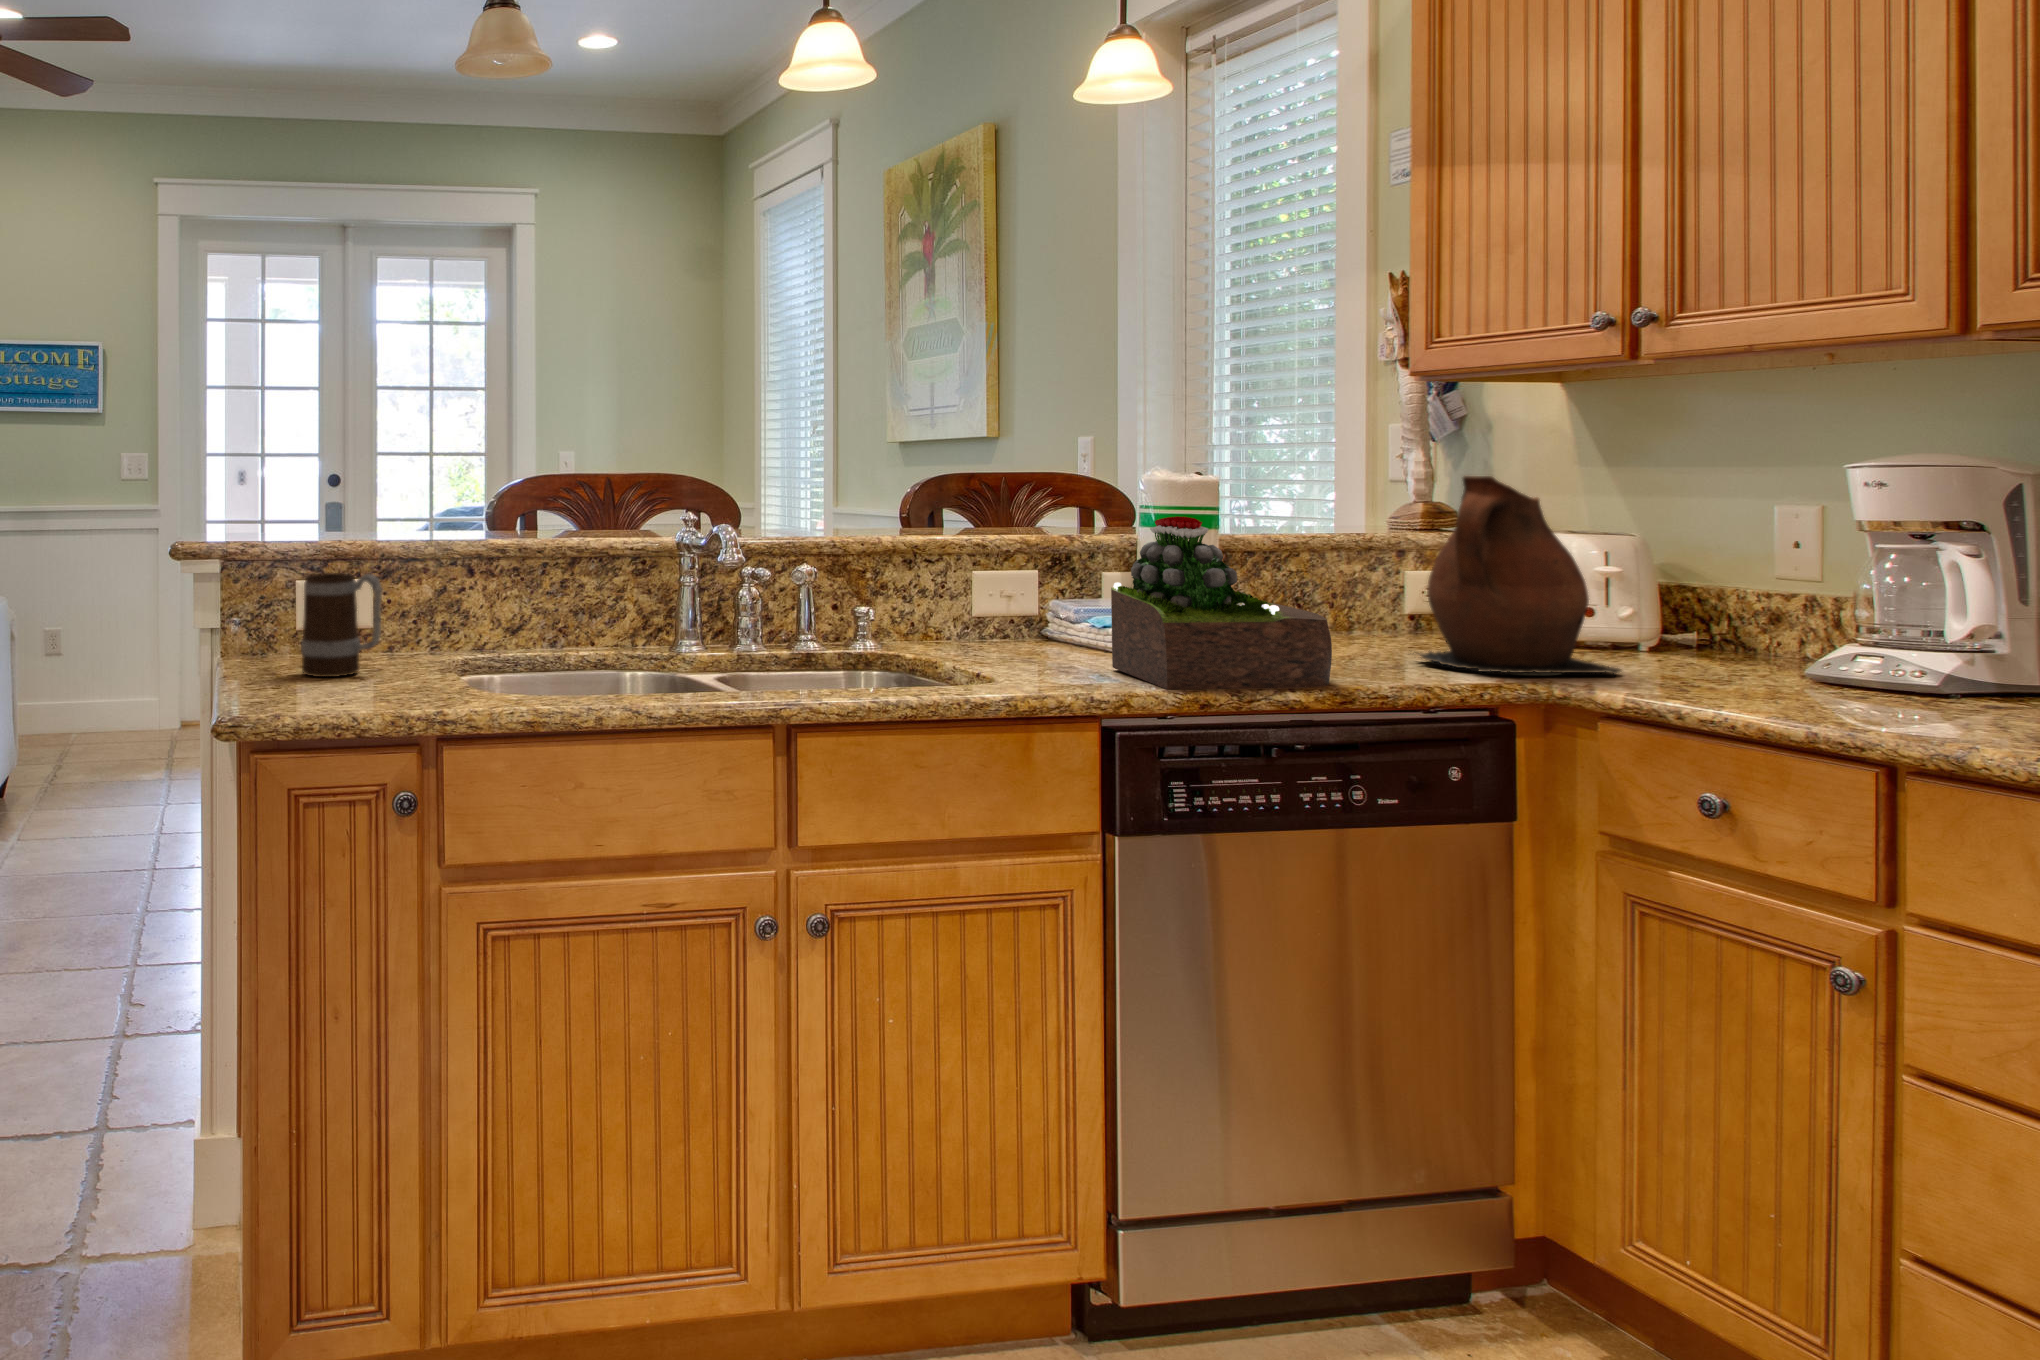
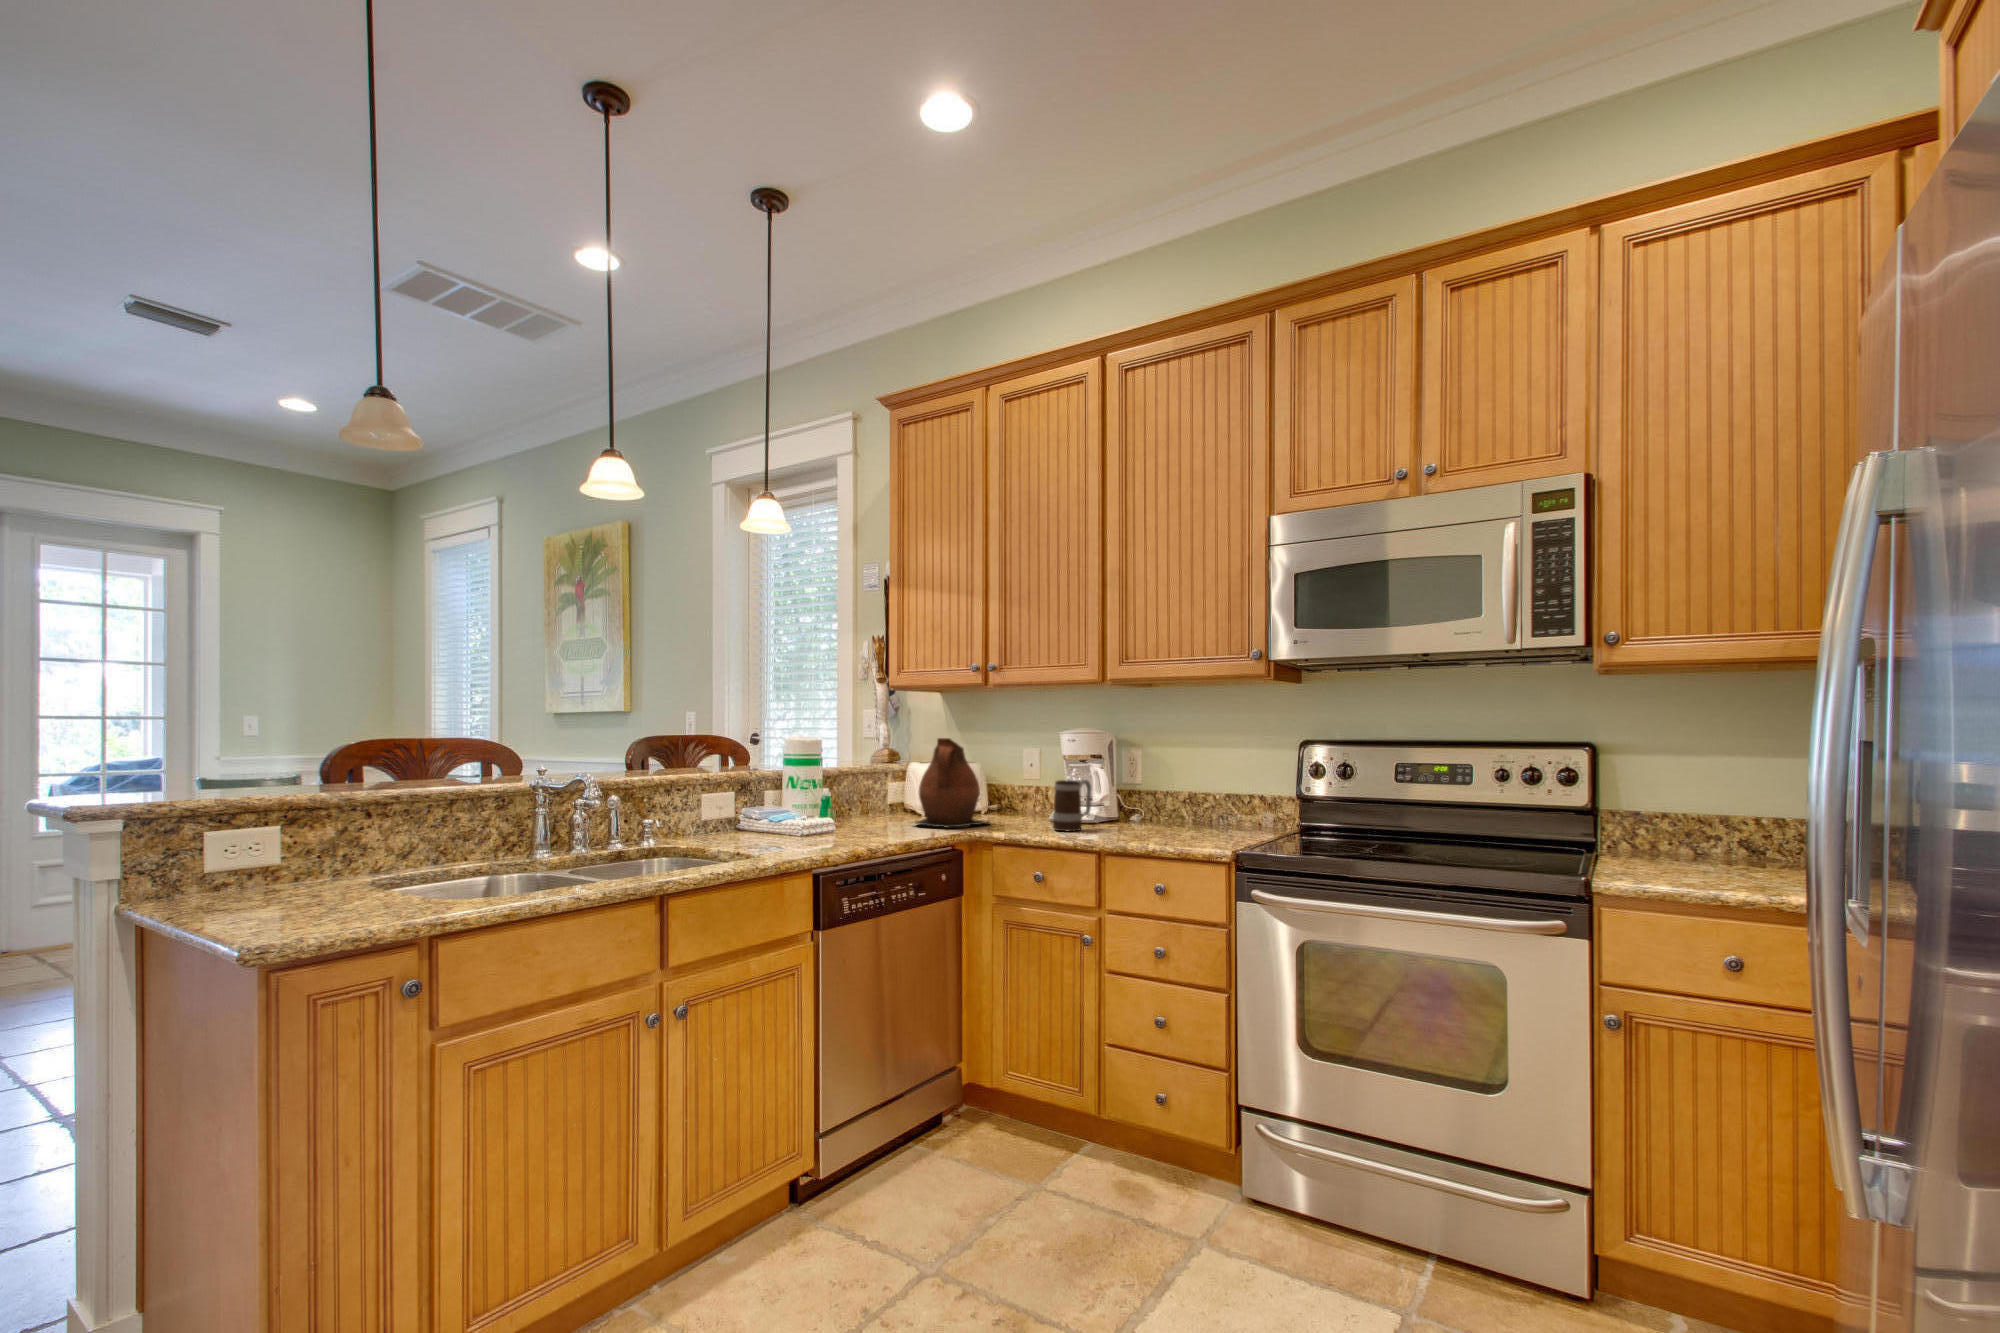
succulent plant: present [1111,516,1332,689] -> none [796,760,901,849]
mug: present [301,573,383,677] -> present [1053,779,1091,831]

